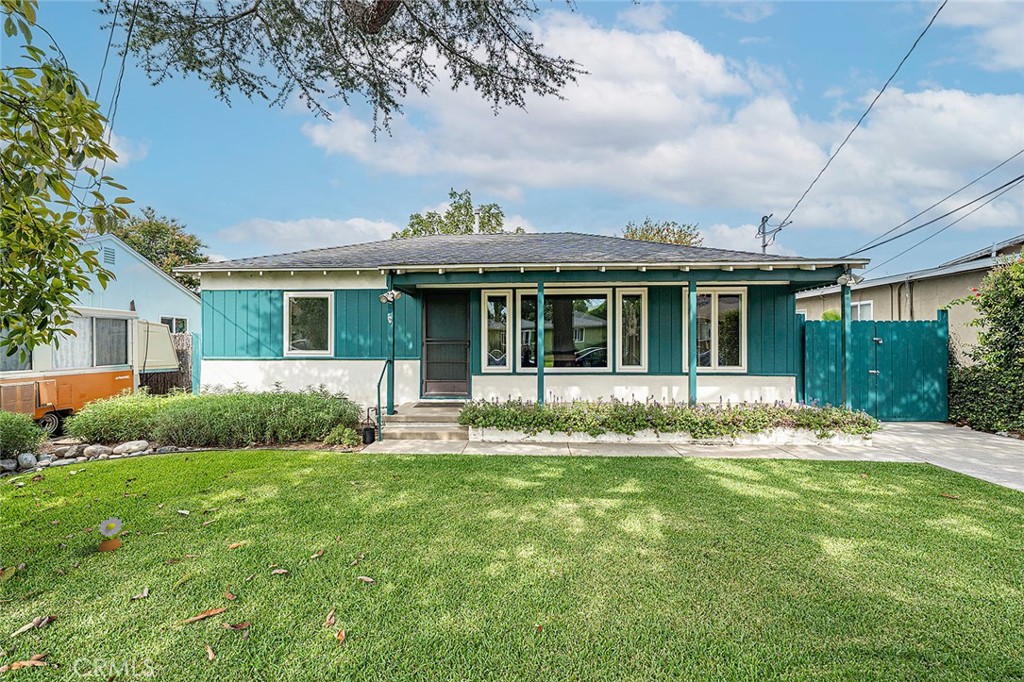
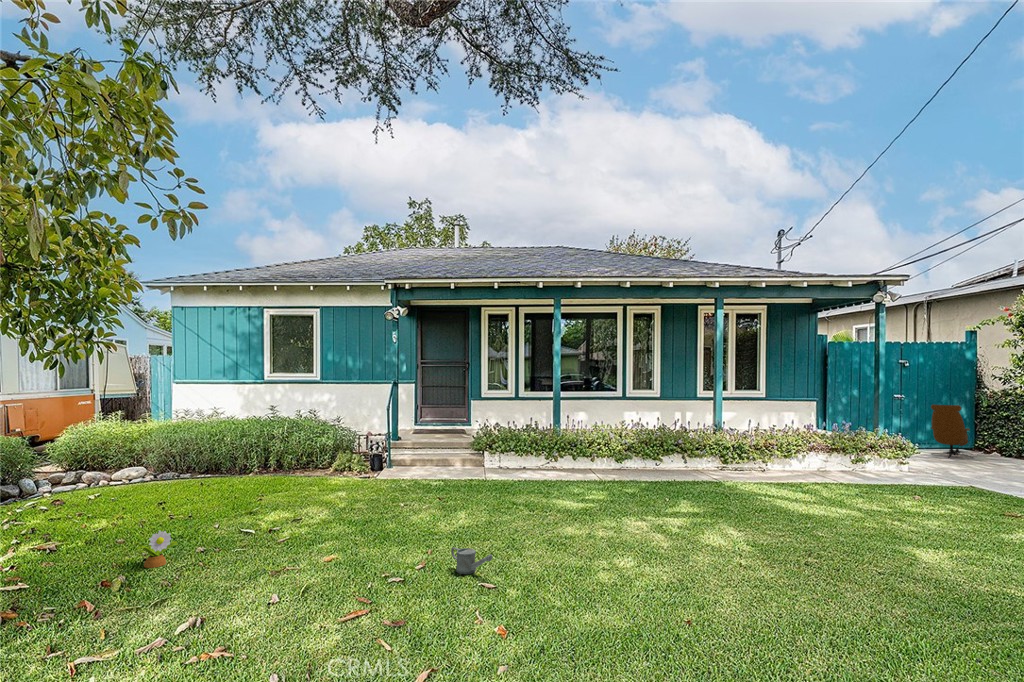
lounge chair: none [901,381,942,433] -> present [931,405,973,458]
watering can: none [379,538,412,567] -> present [451,547,492,574]

